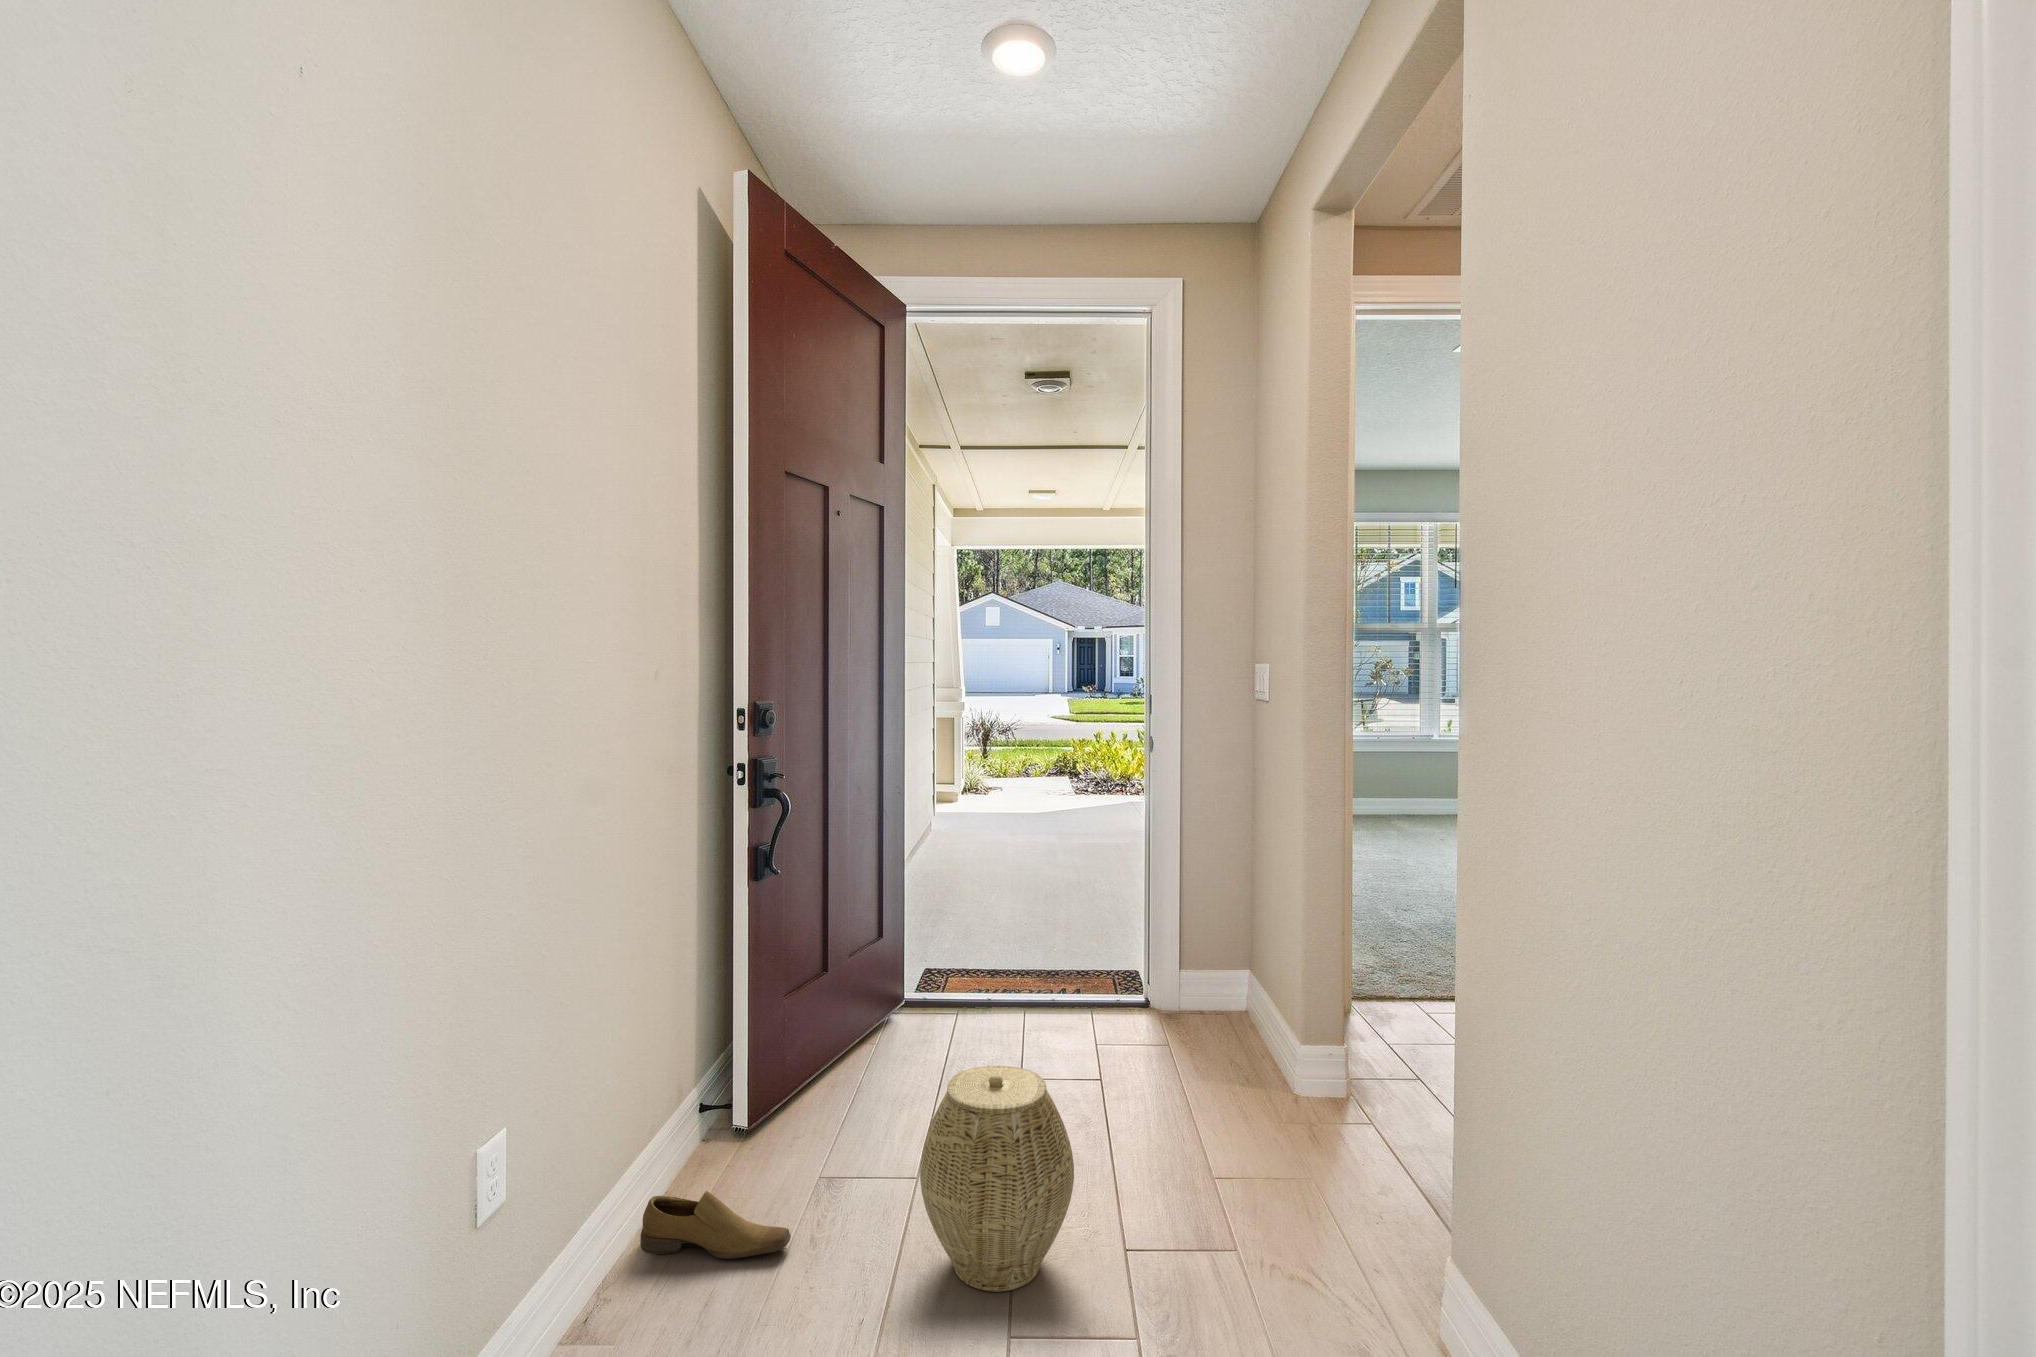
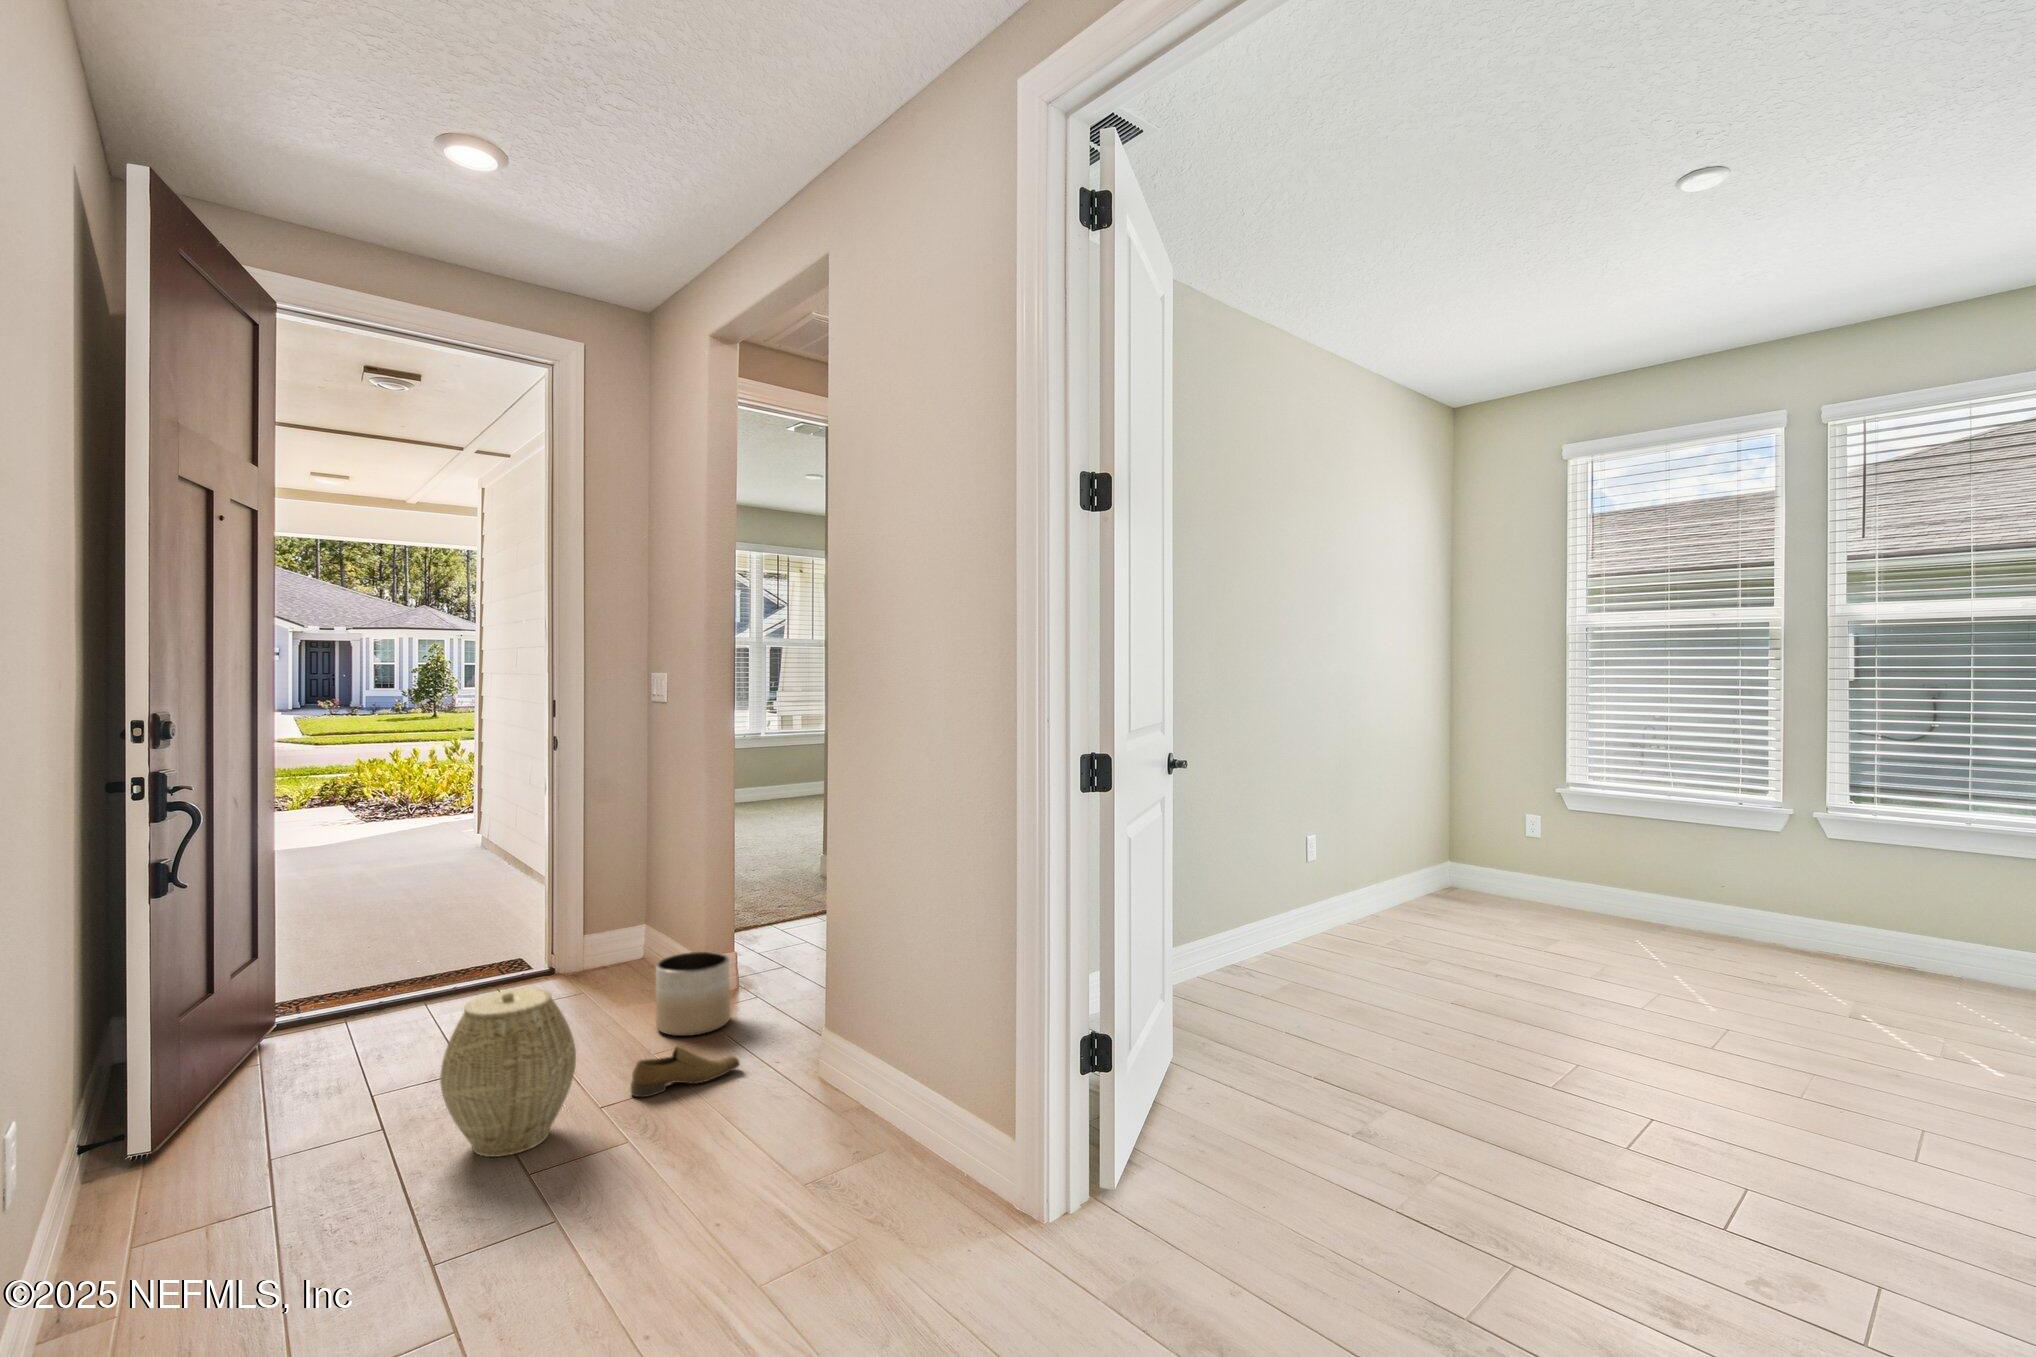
planter: none [1225,1038,1323,1162] -> present [656,952,730,1036]
shoe: present [640,1191,791,1258] -> present [631,1046,740,1097]

